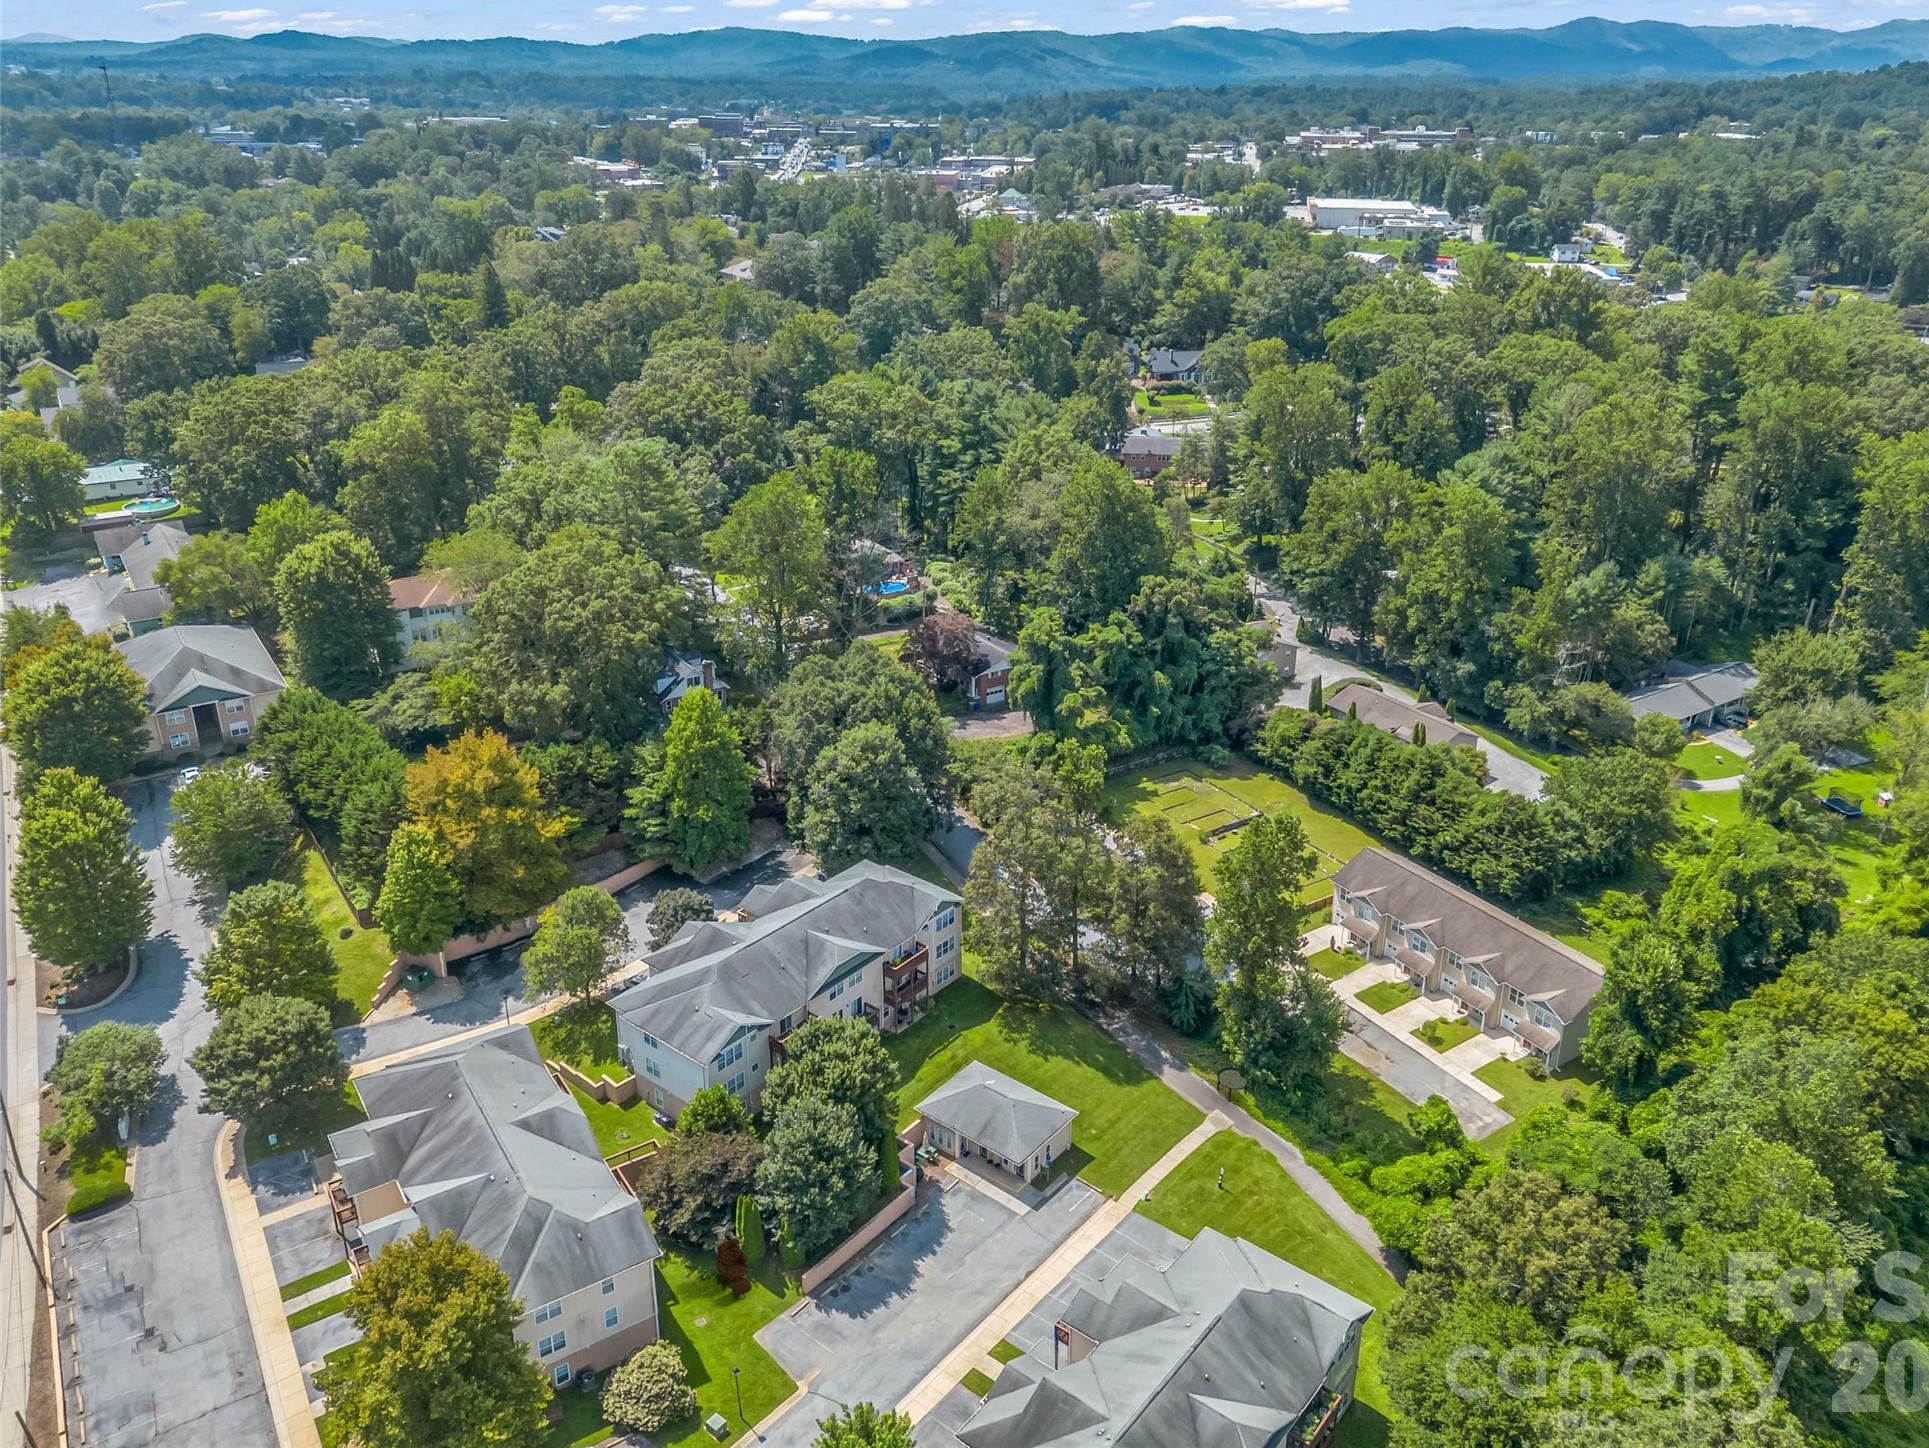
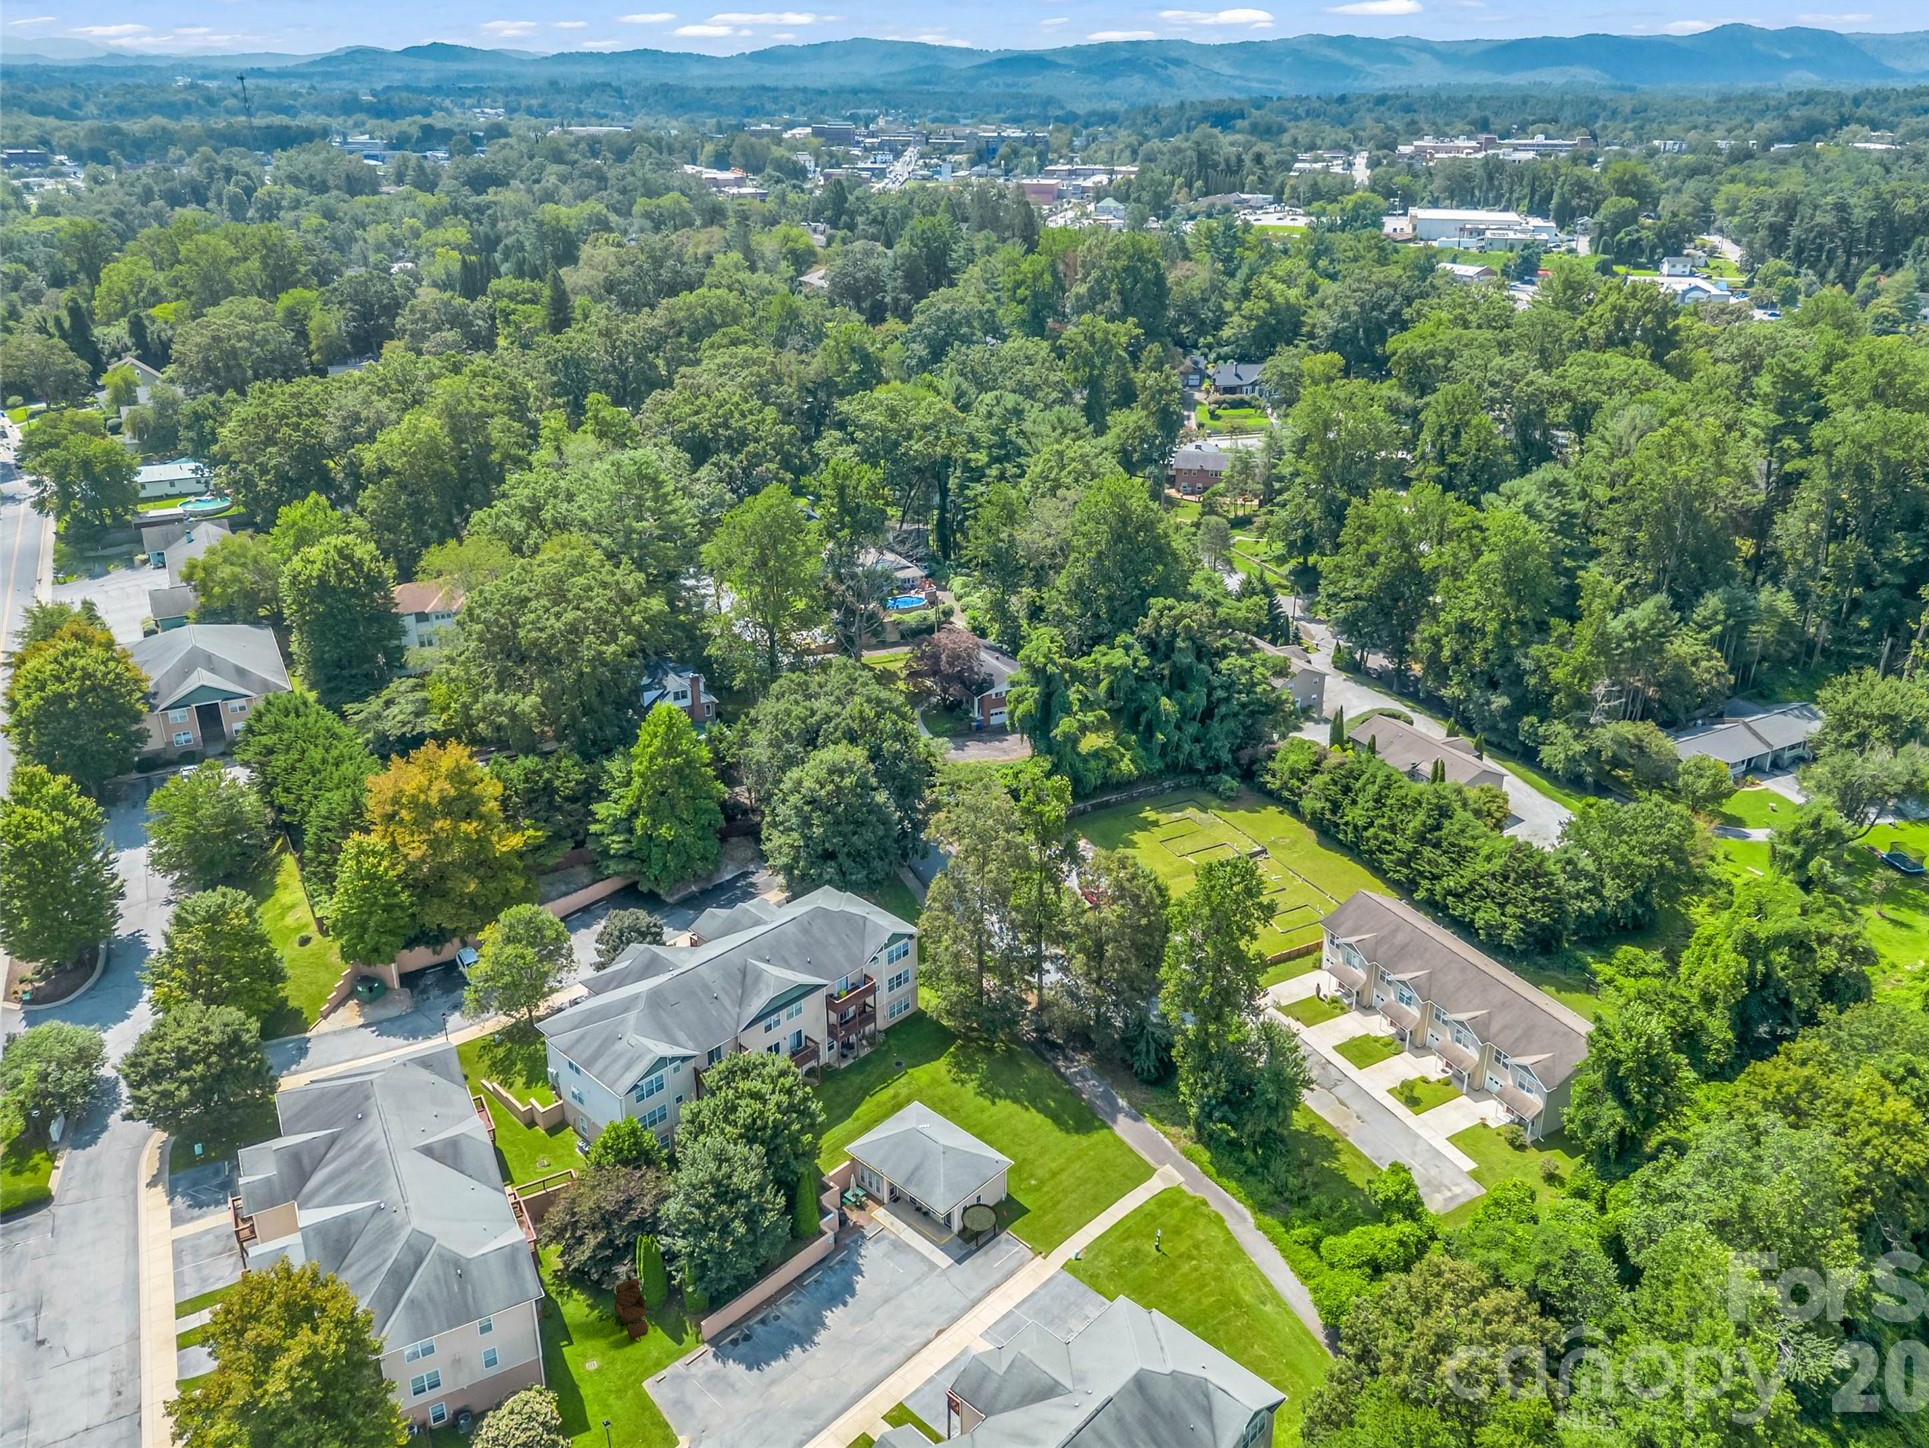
round table: present [1217,1067,1249,1102] -> present [961,1203,998,1246]

